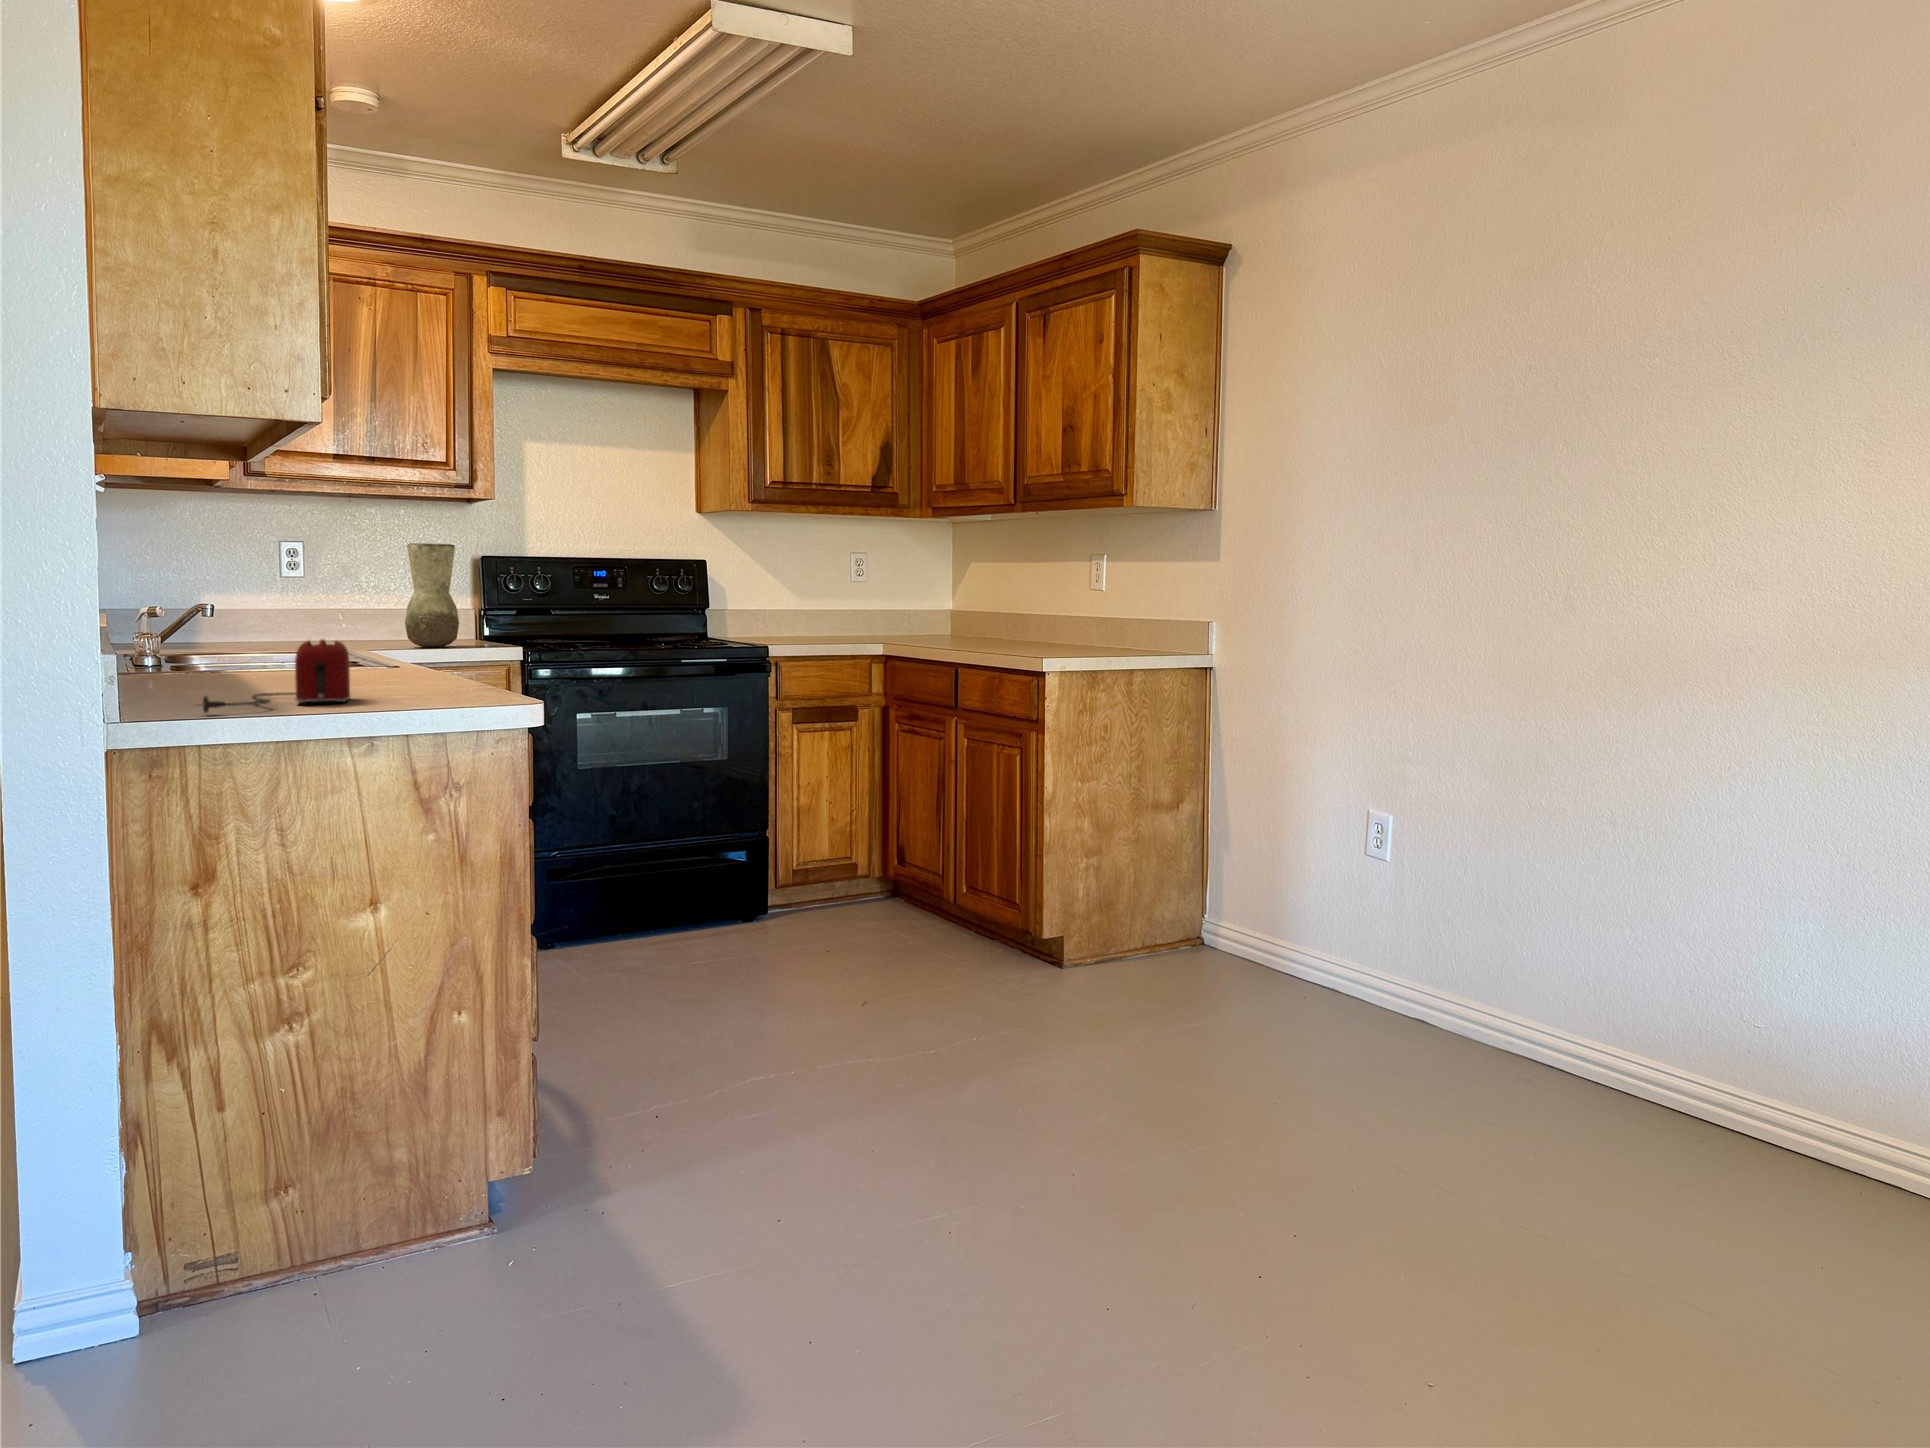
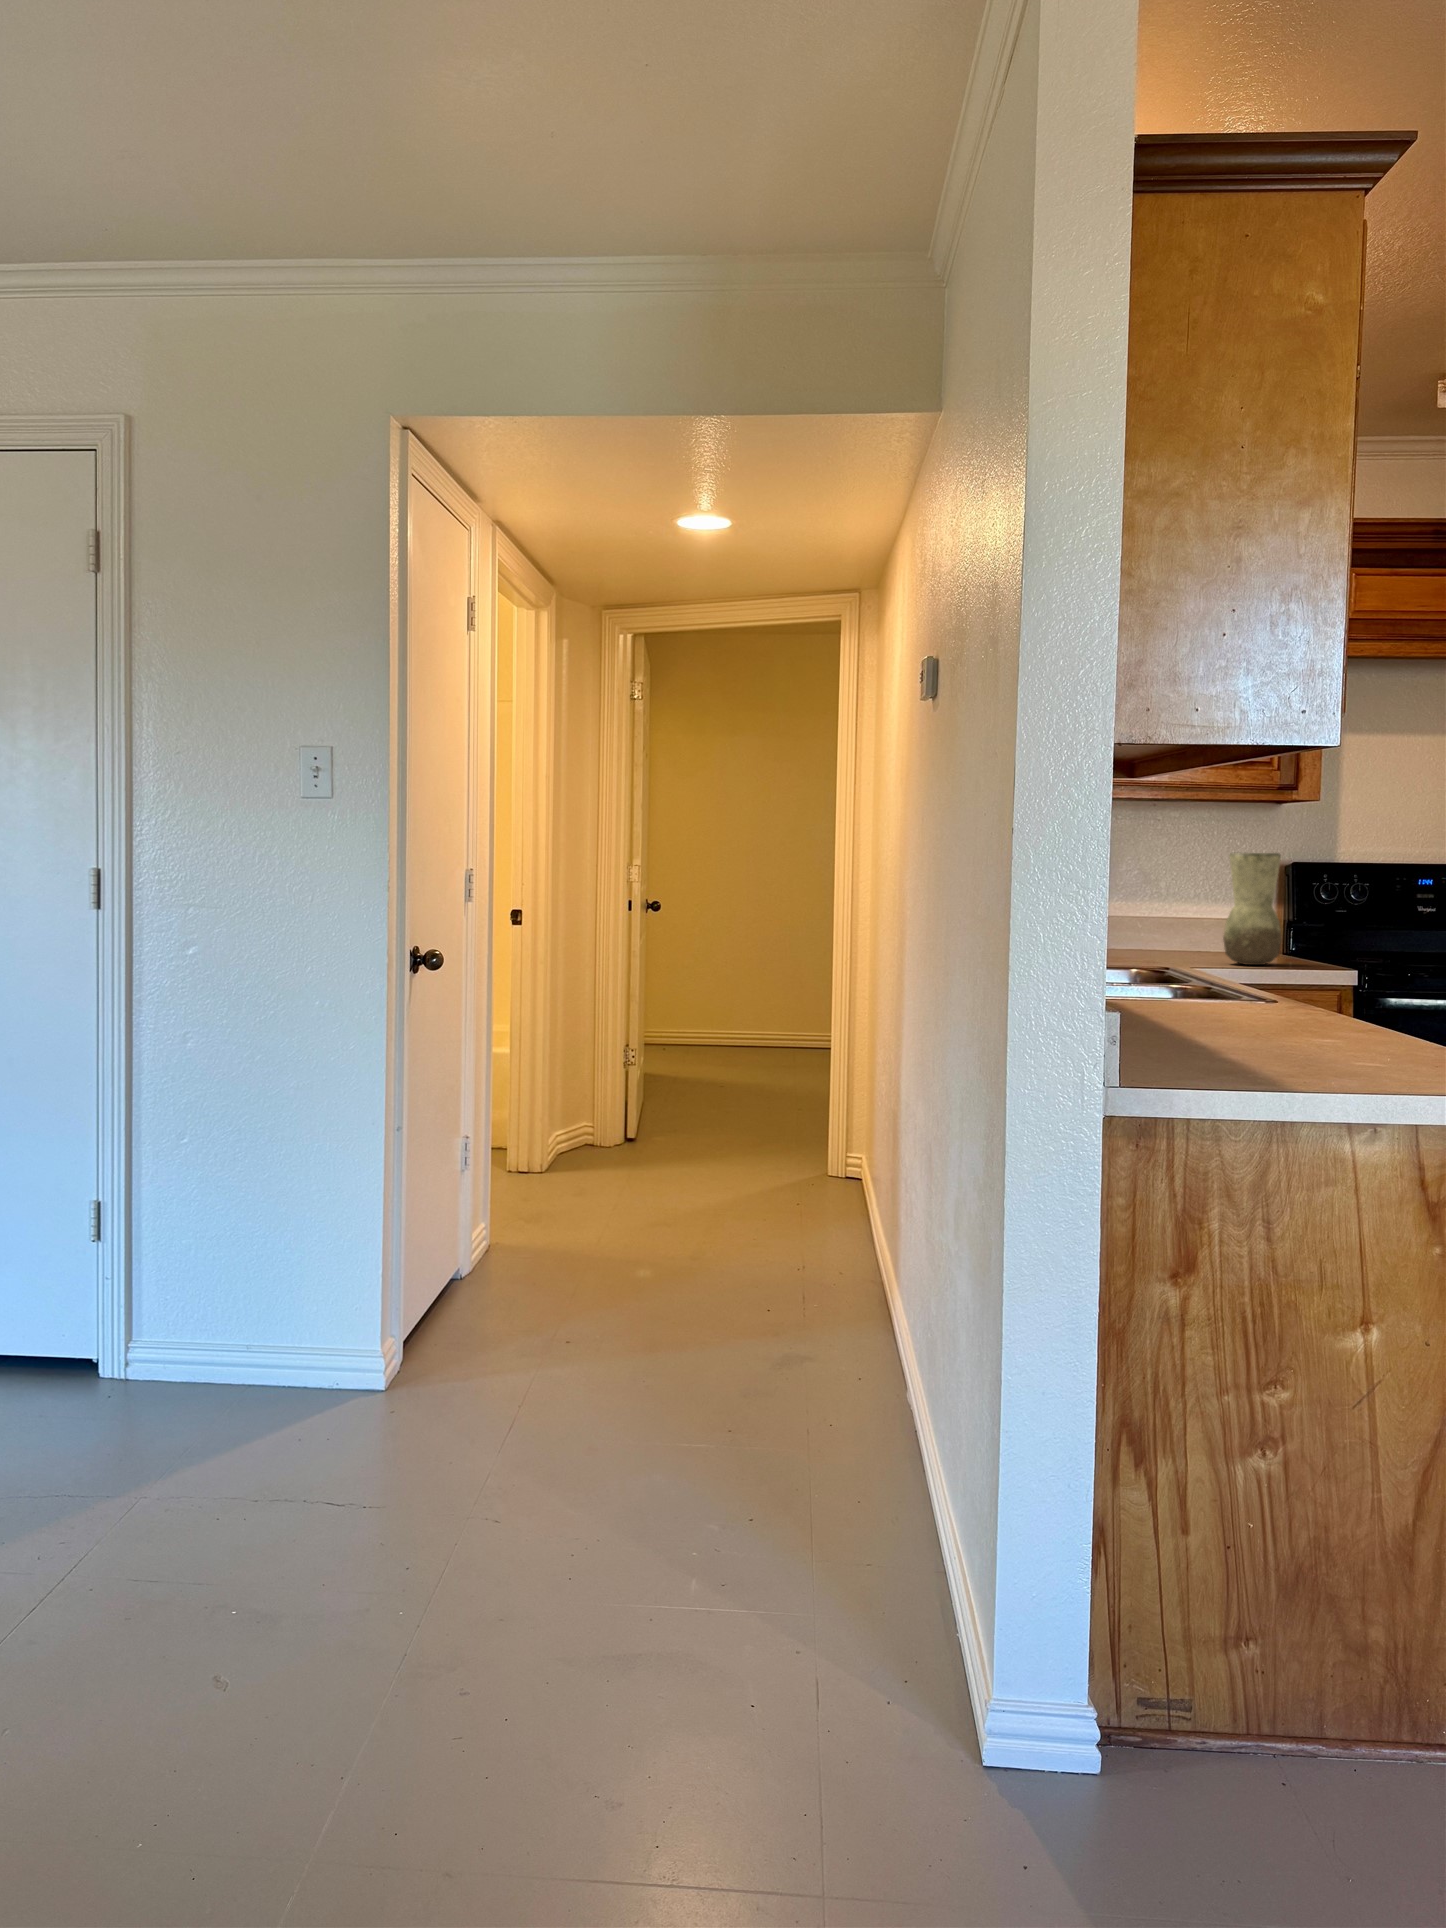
toaster: present [195,640,350,713] -> none [1173,990,1323,1075]

